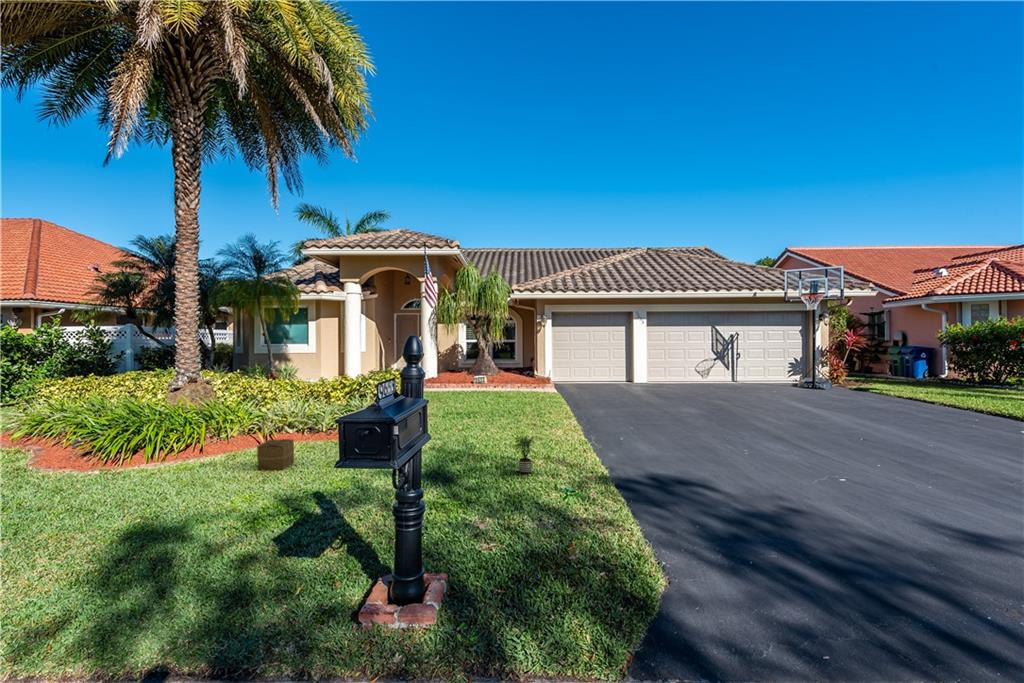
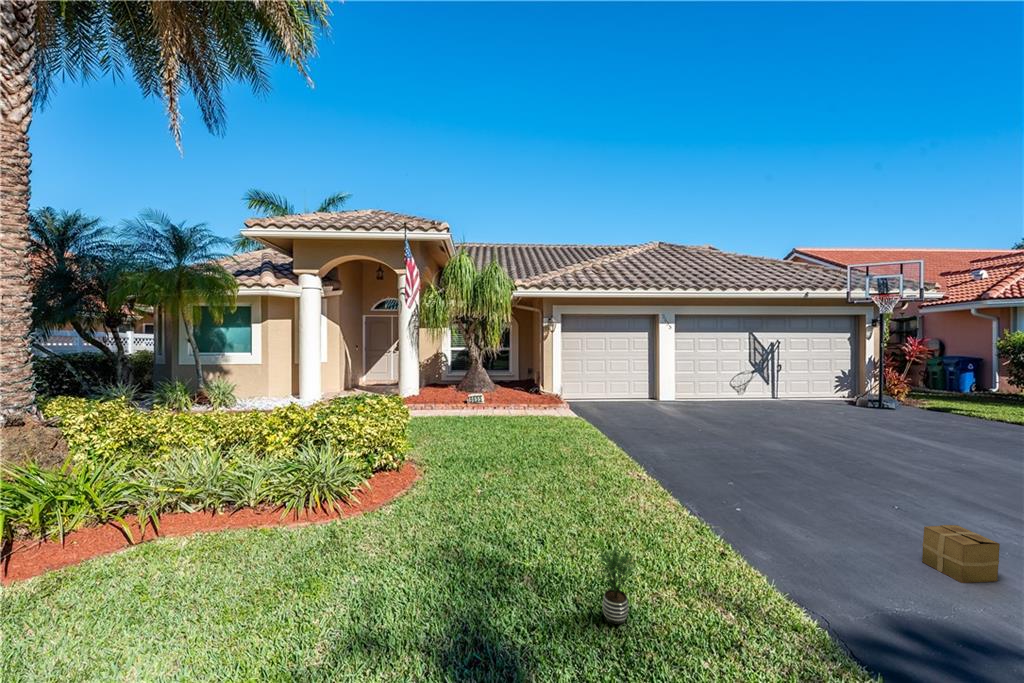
cardboard box: present [257,439,294,470] -> present [922,525,1000,583]

